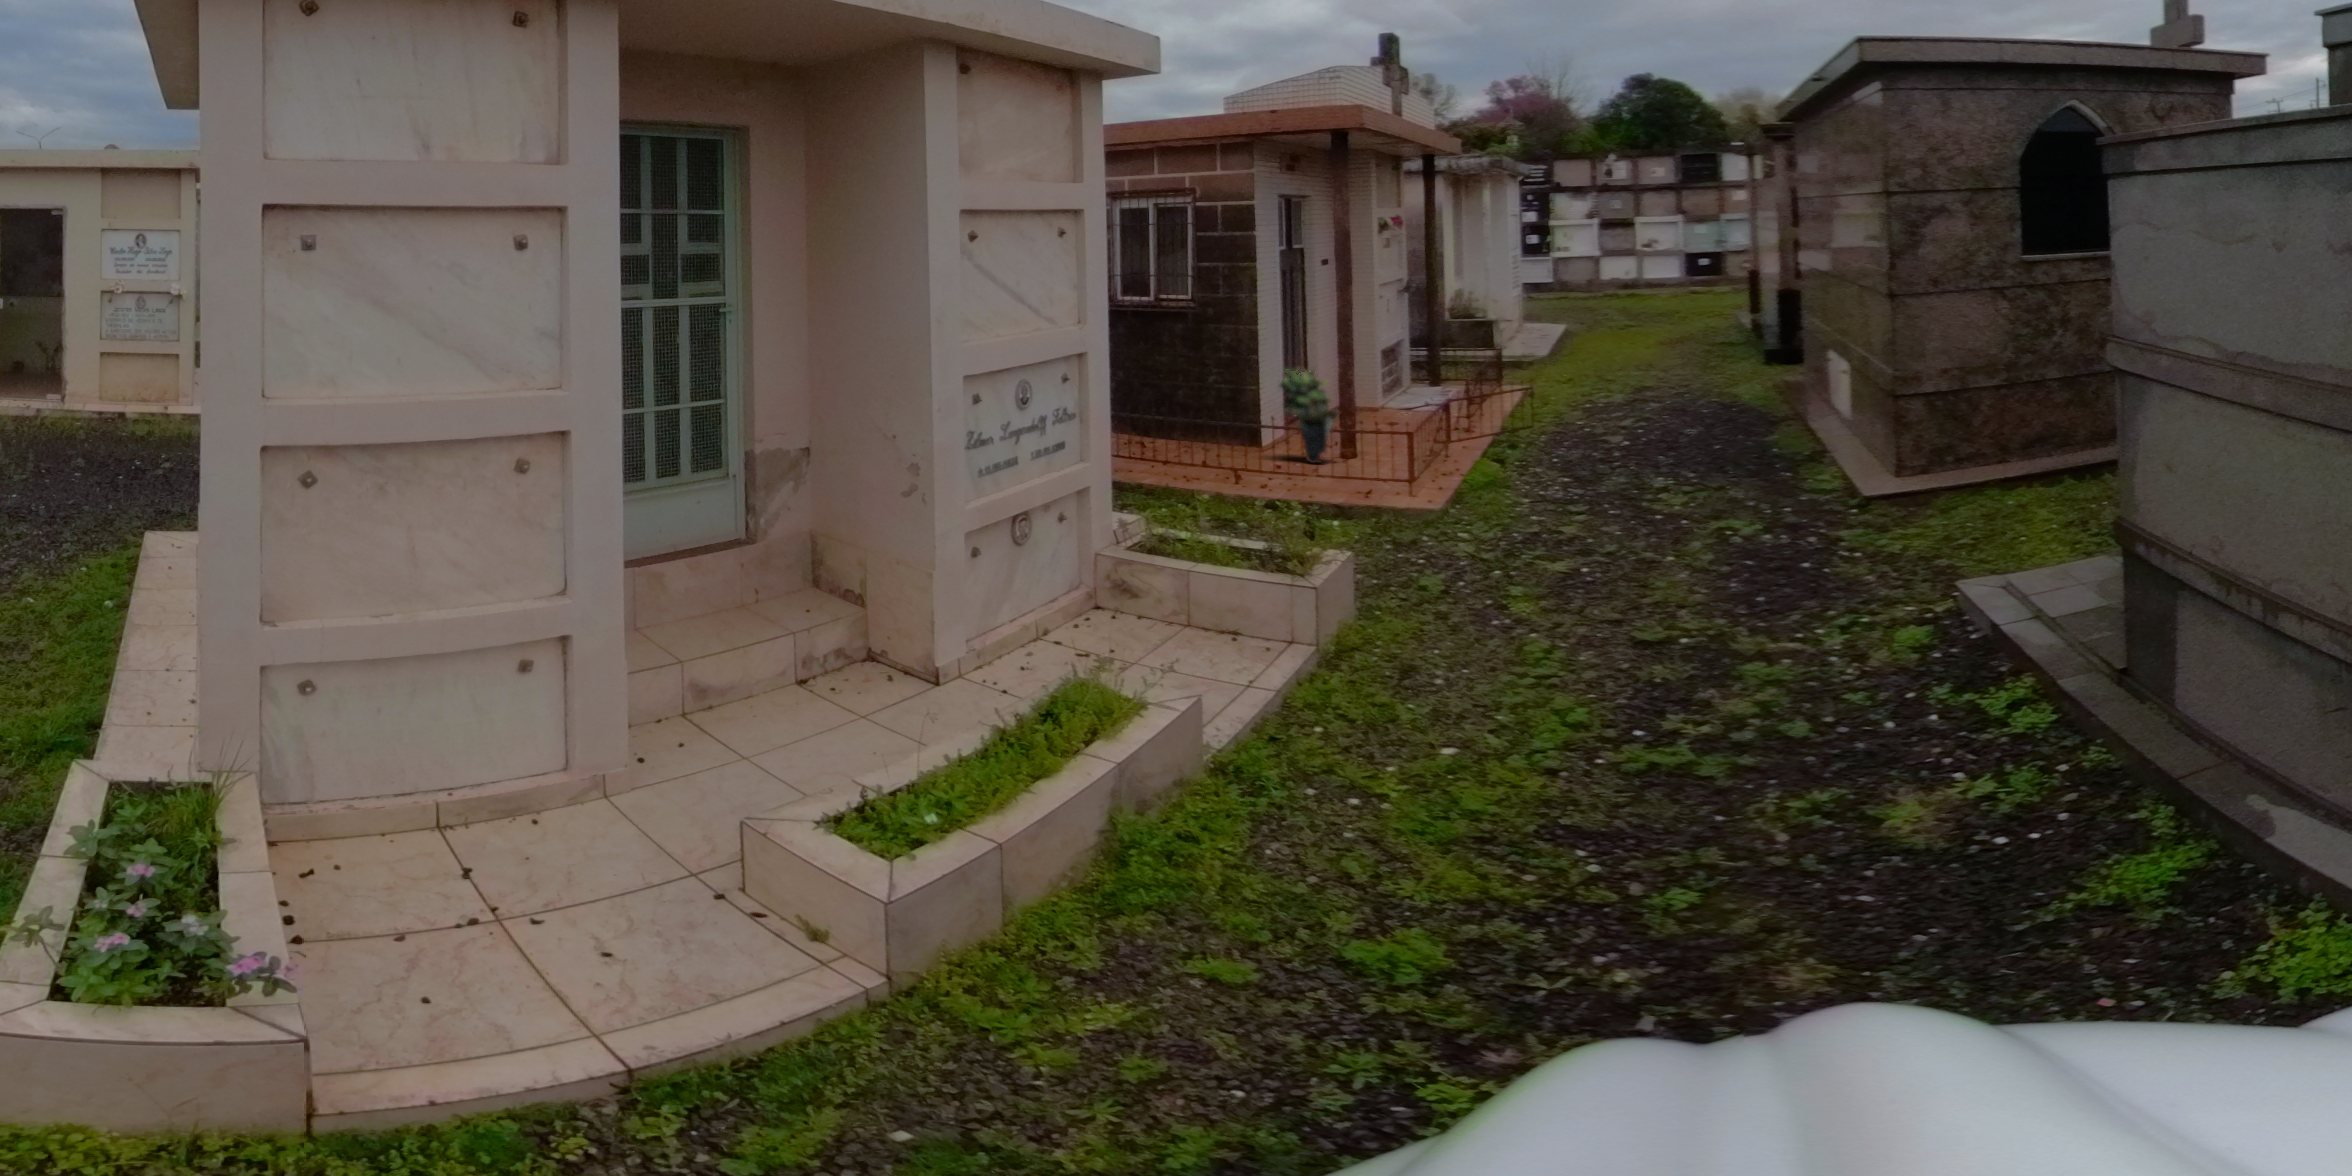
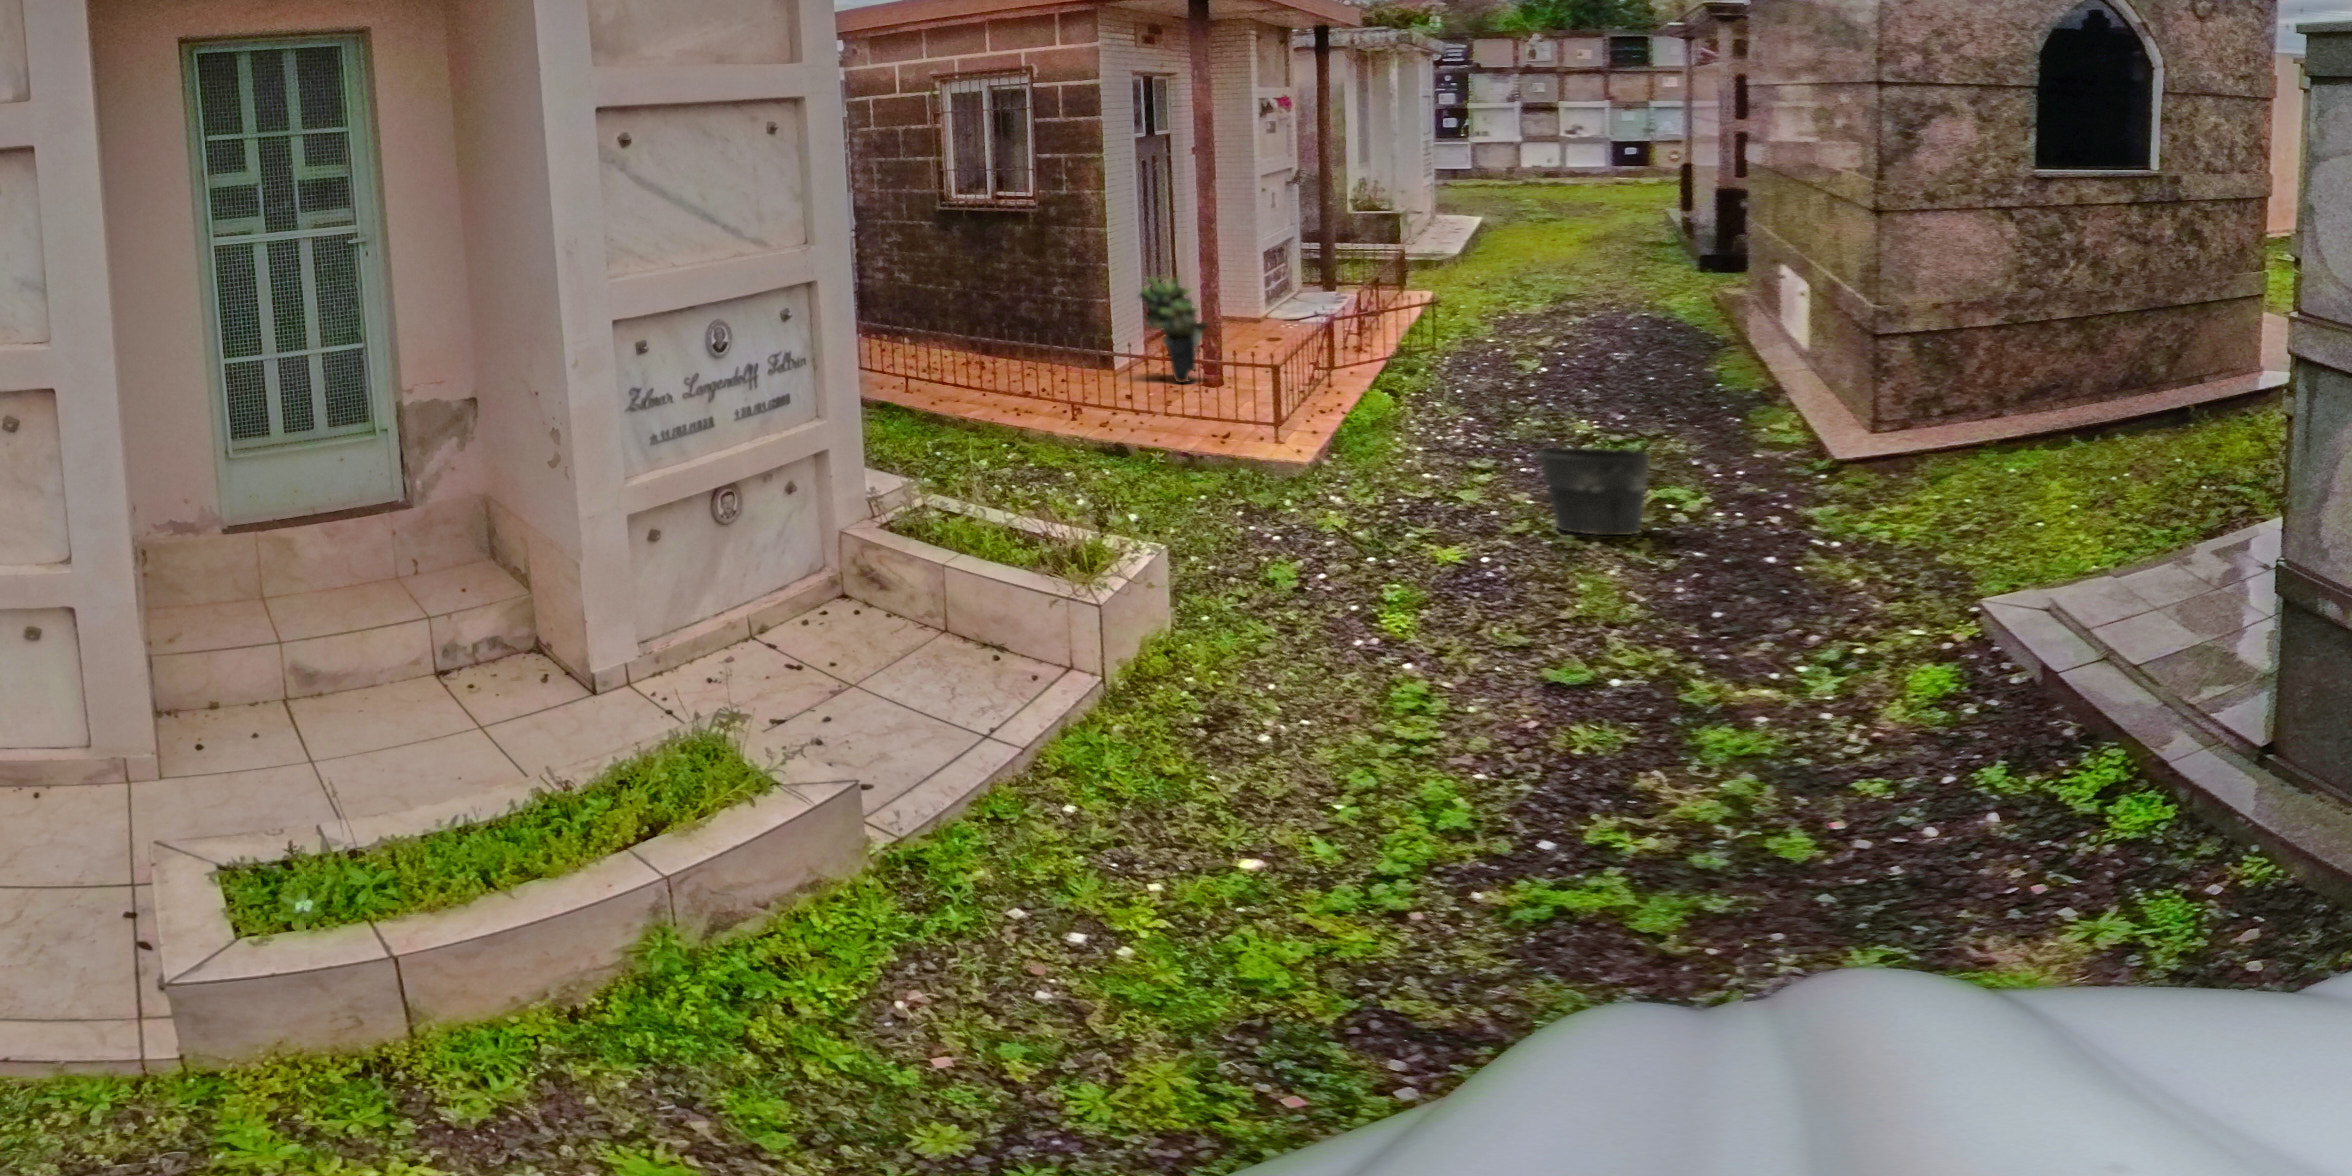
bucket: none [1620,514,1712,580] -> present [1531,447,1650,535]

